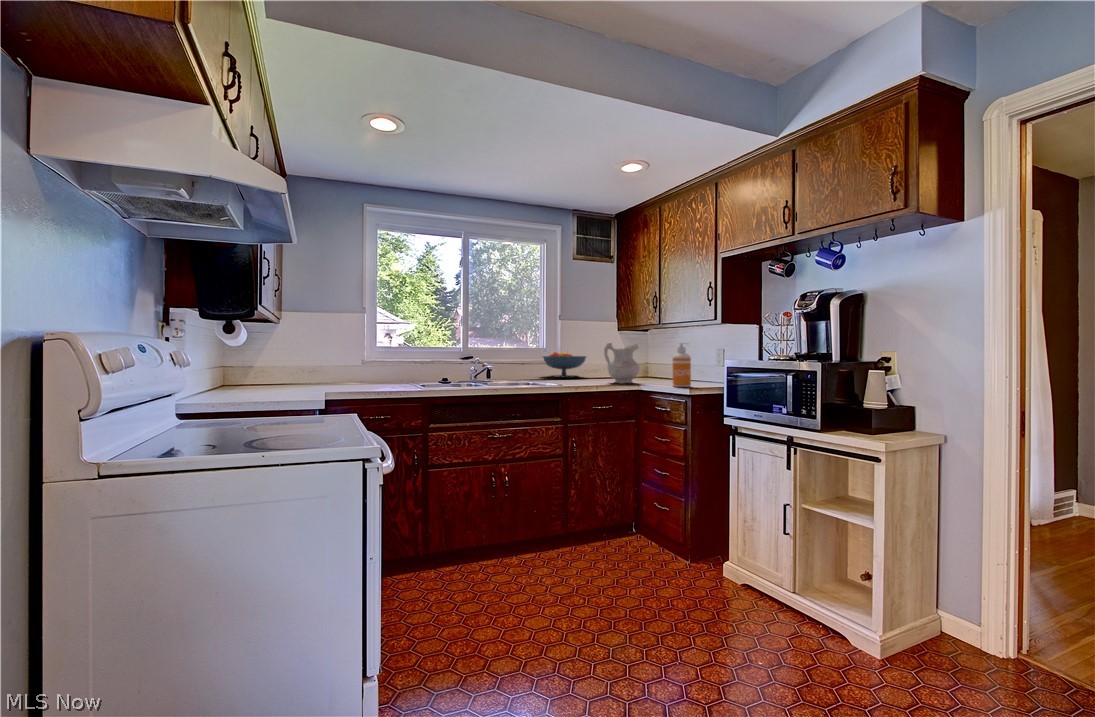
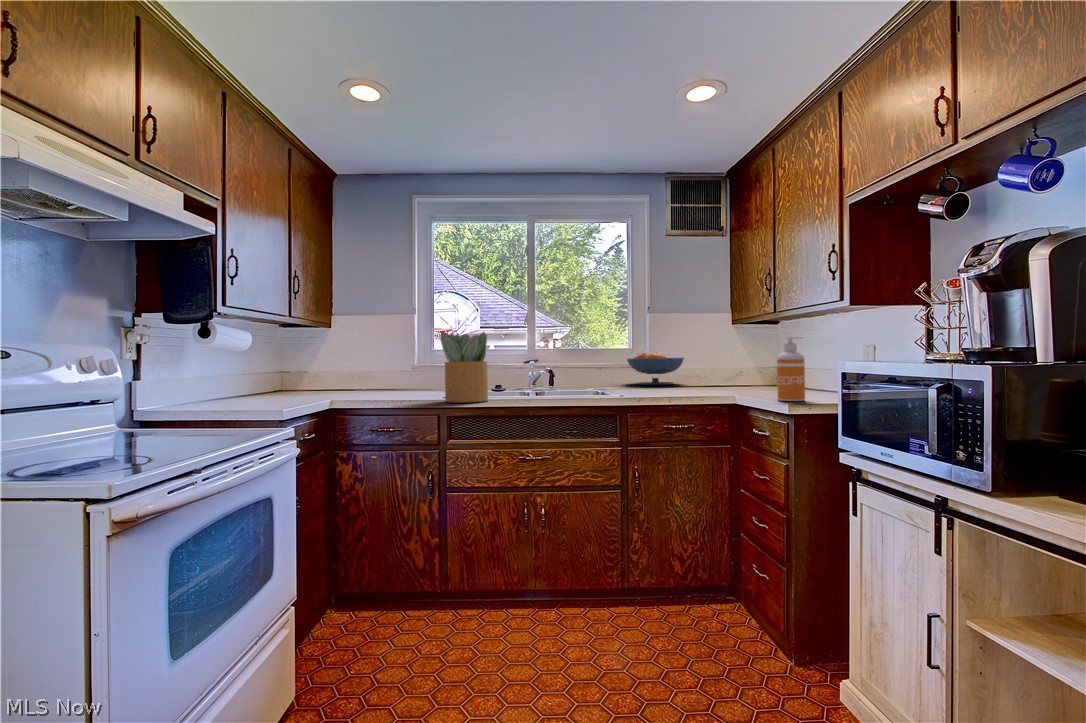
potted plant: none [423,332,466,390] -> present [440,332,488,402]
ceramic pitcher: present [604,343,639,383] -> none [686,340,737,394]

